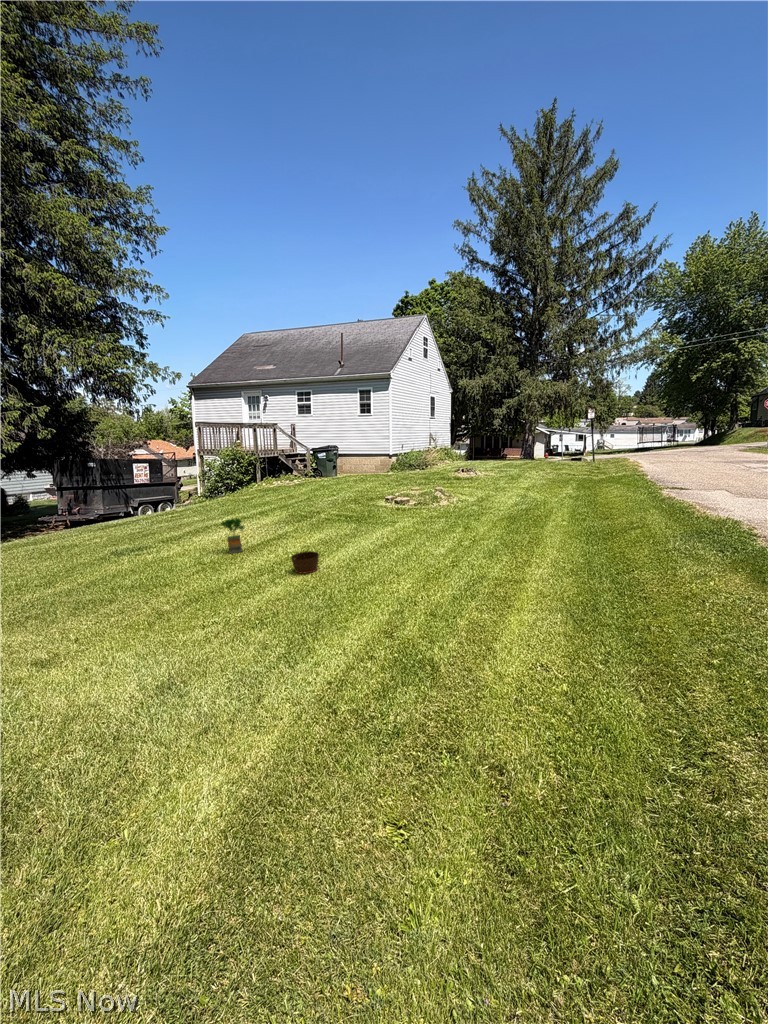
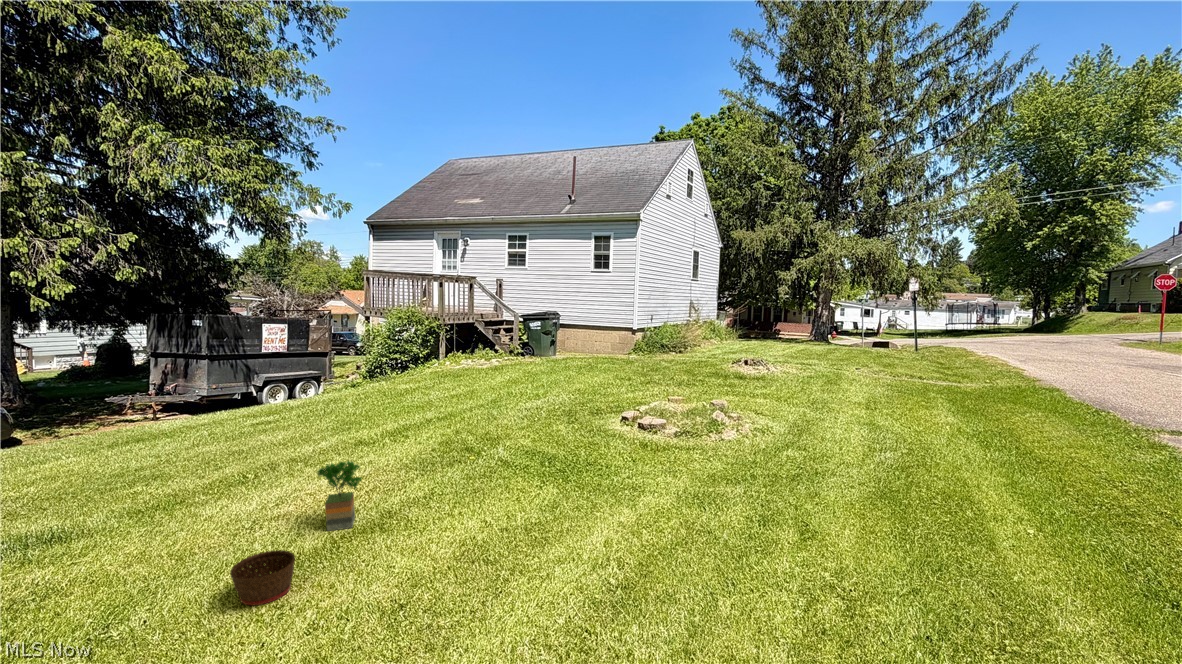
basket: present [291,551,319,574] -> present [230,550,295,605]

